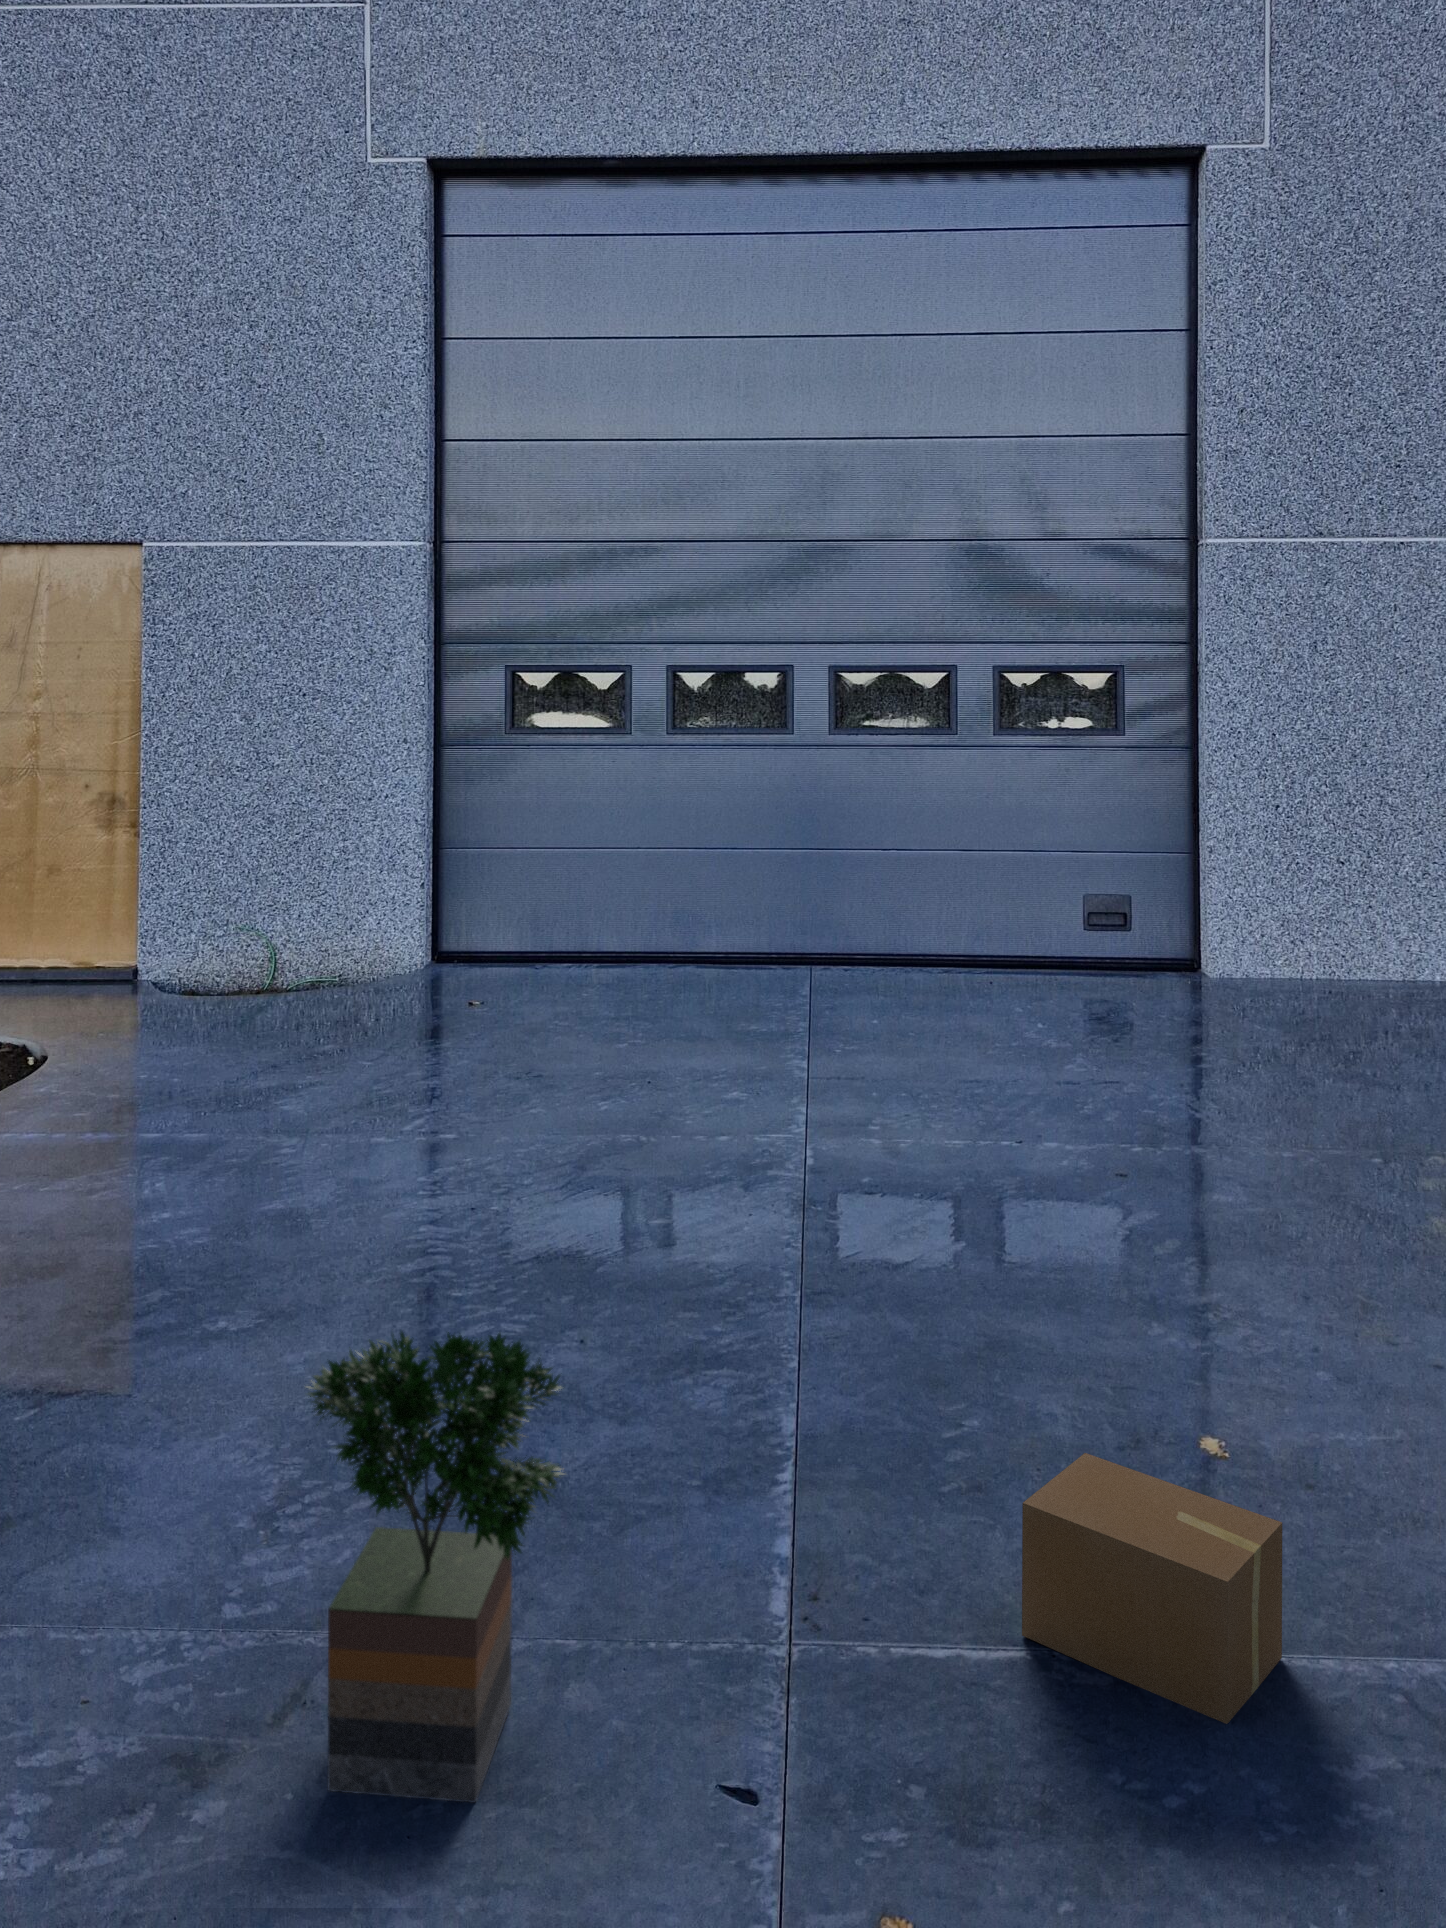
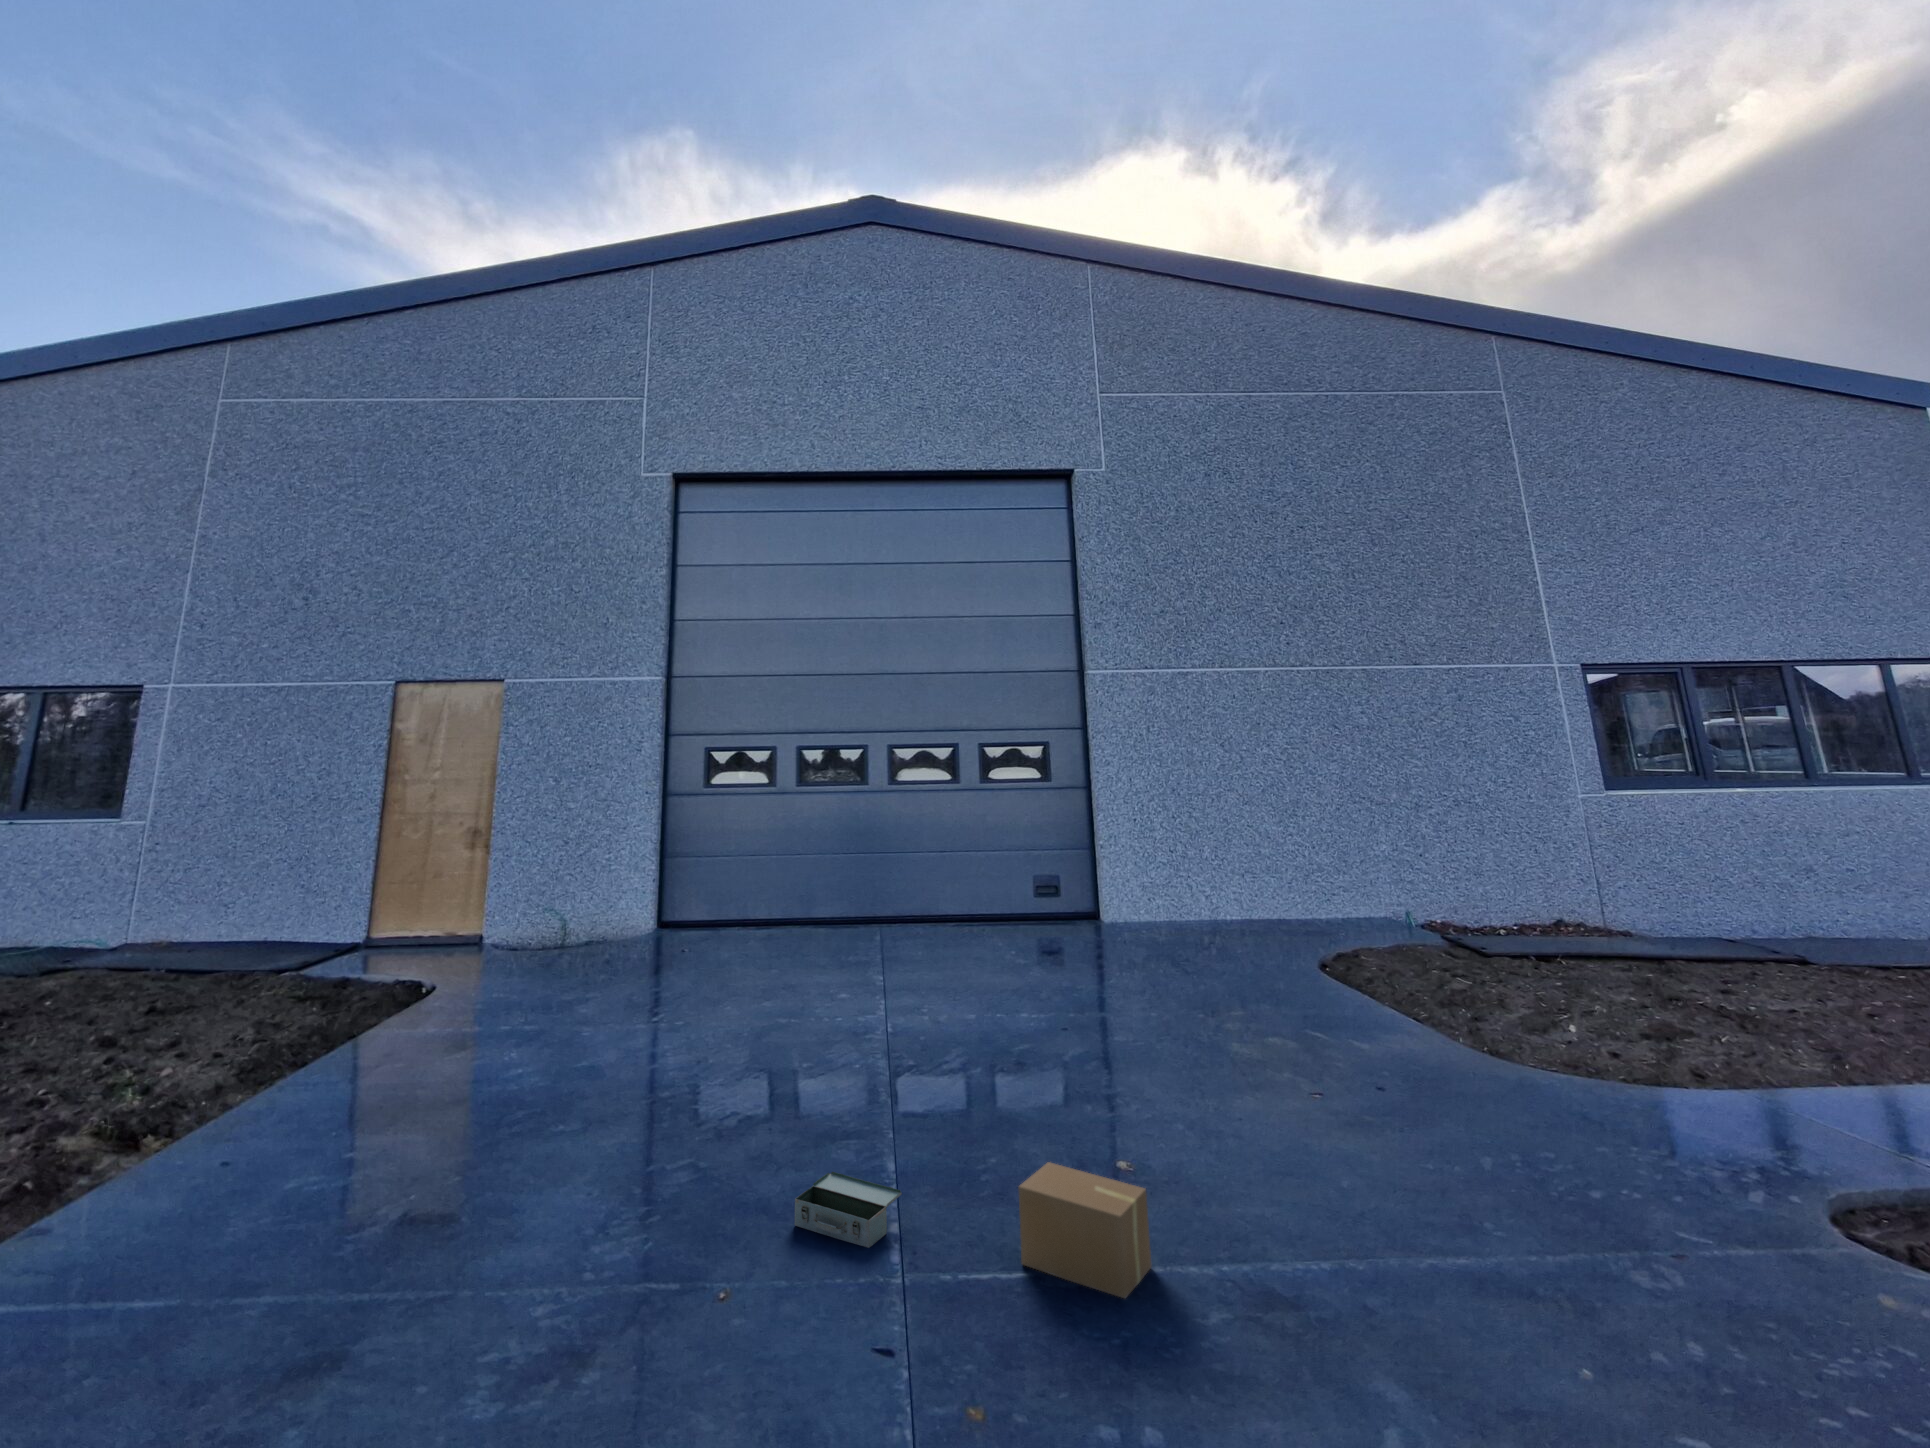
potted tree: present [308,1332,563,1803] -> none [664,1094,798,1357]
toolbox: none [594,1433,798,1583] -> present [795,1172,902,1248]

